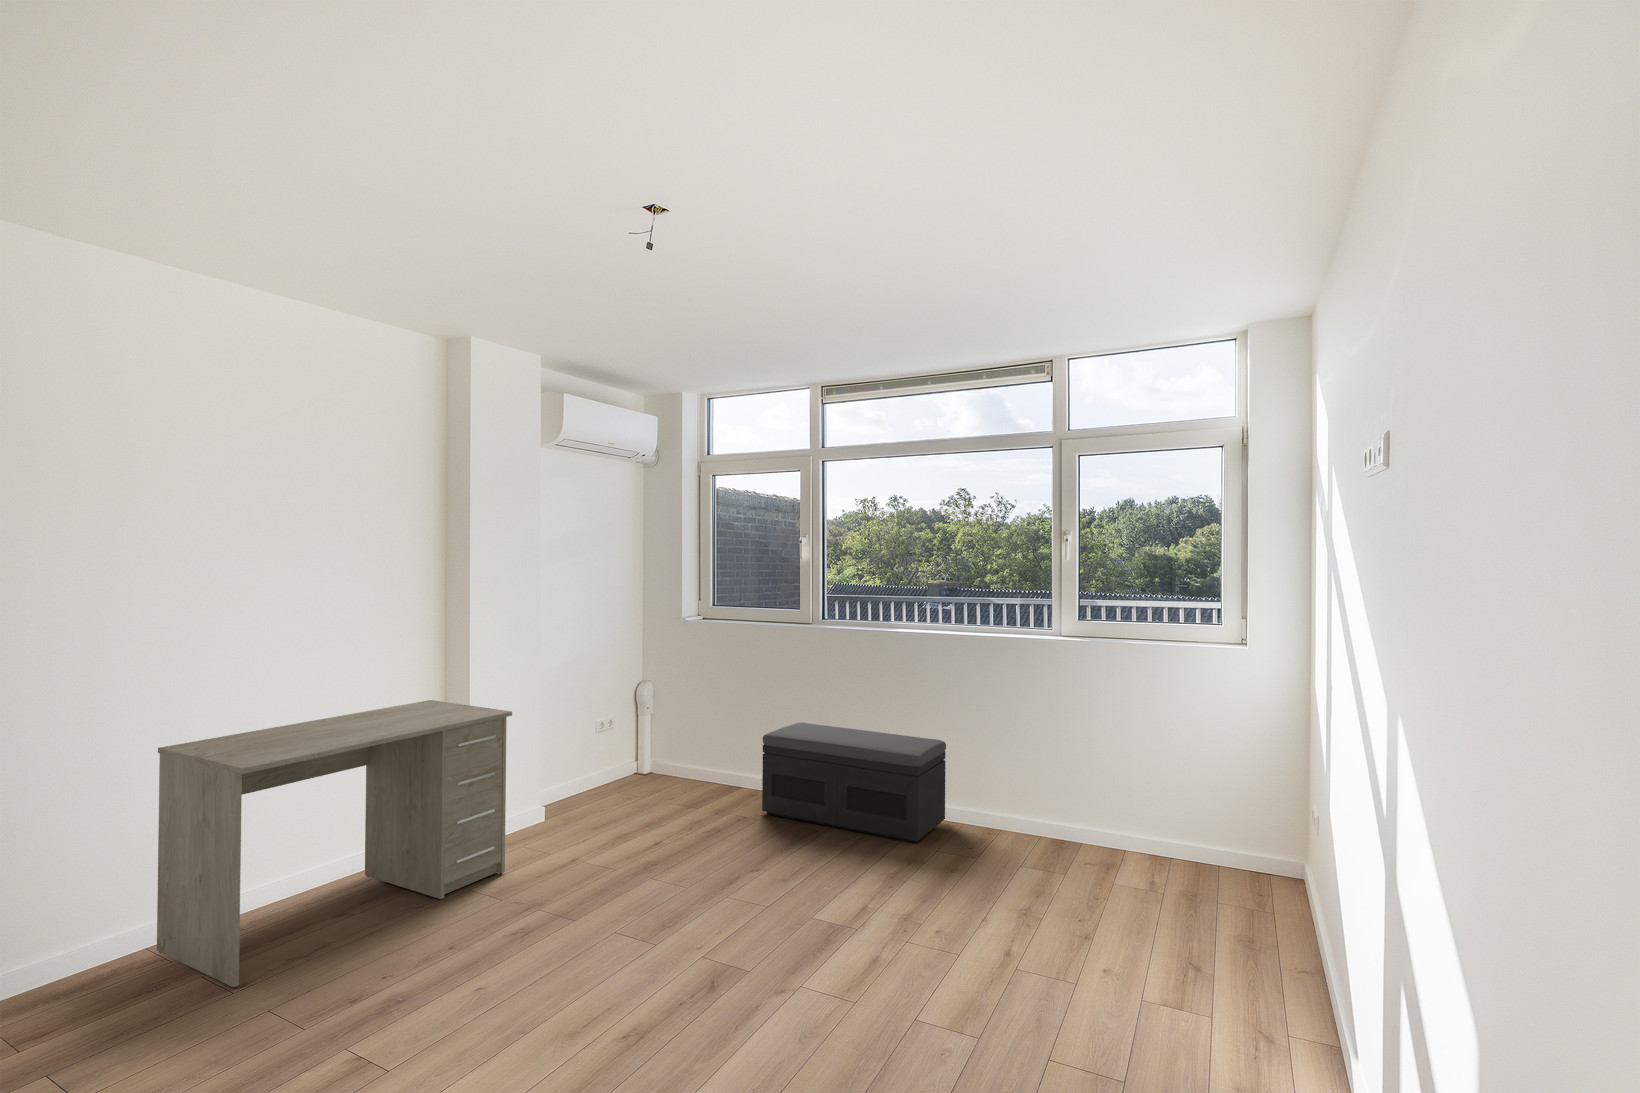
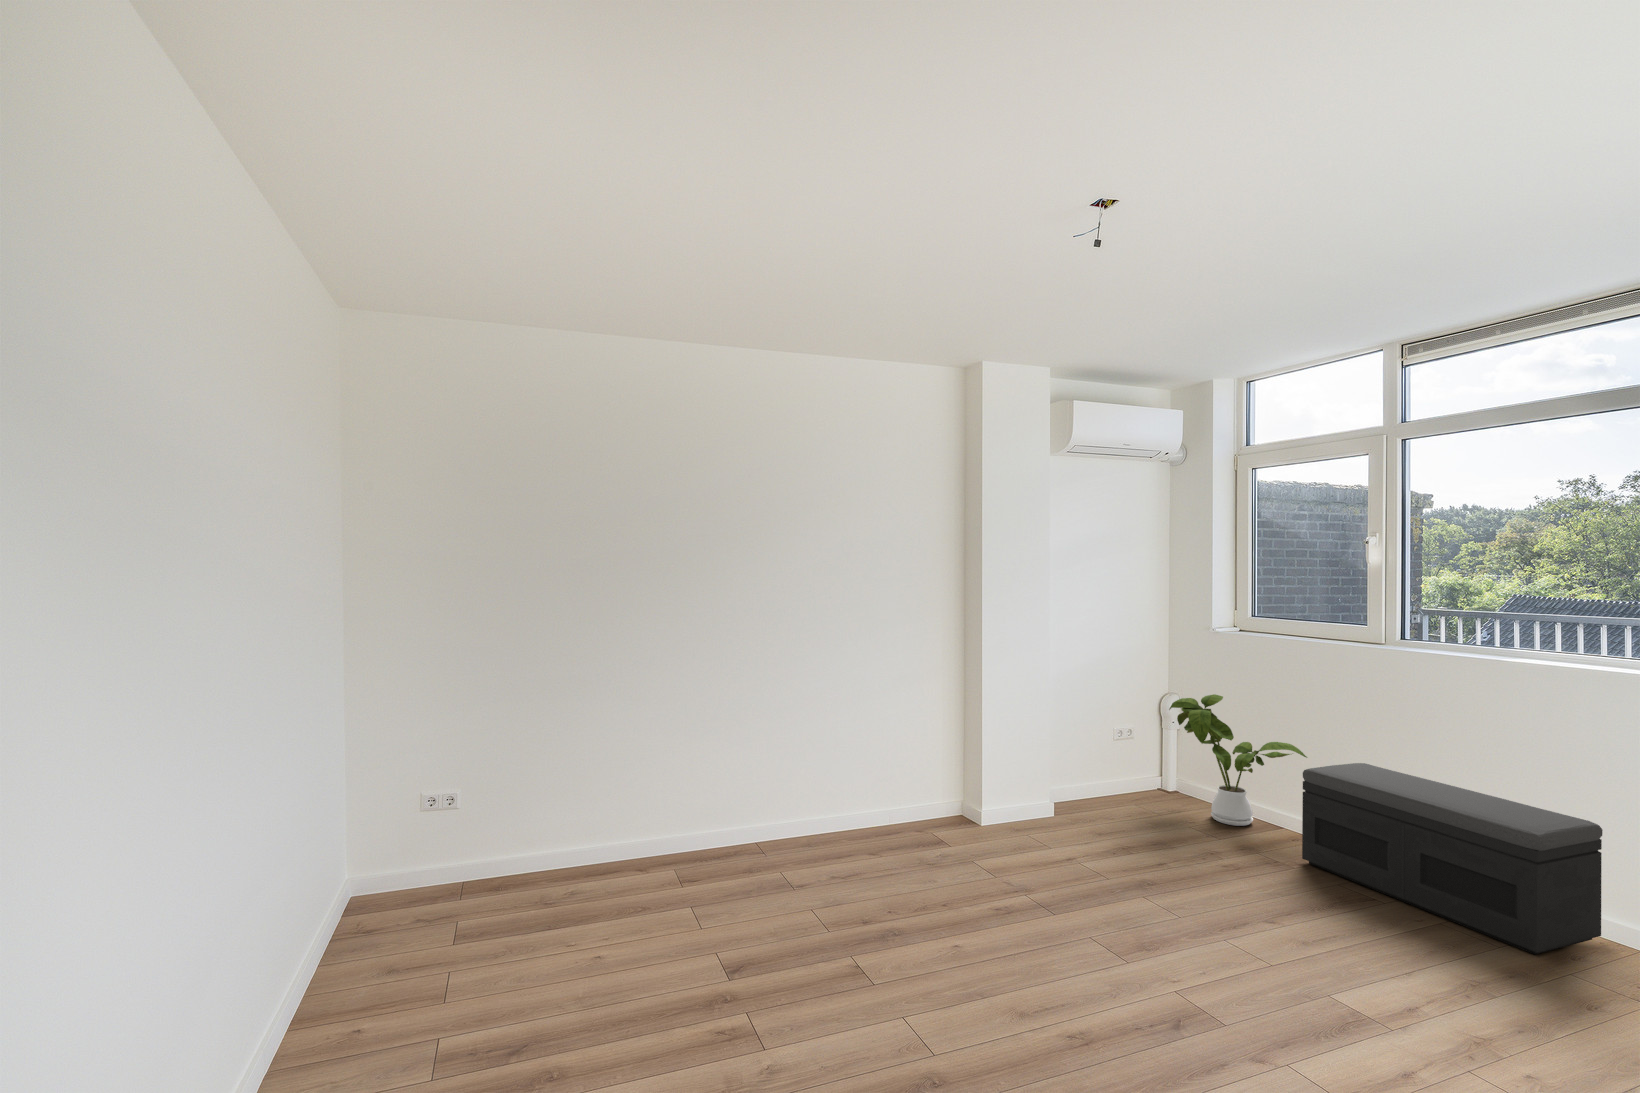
house plant: none [650,679,761,795] -> present [1169,694,1307,826]
desk: present [157,700,512,988] -> none [757,684,1012,884]

